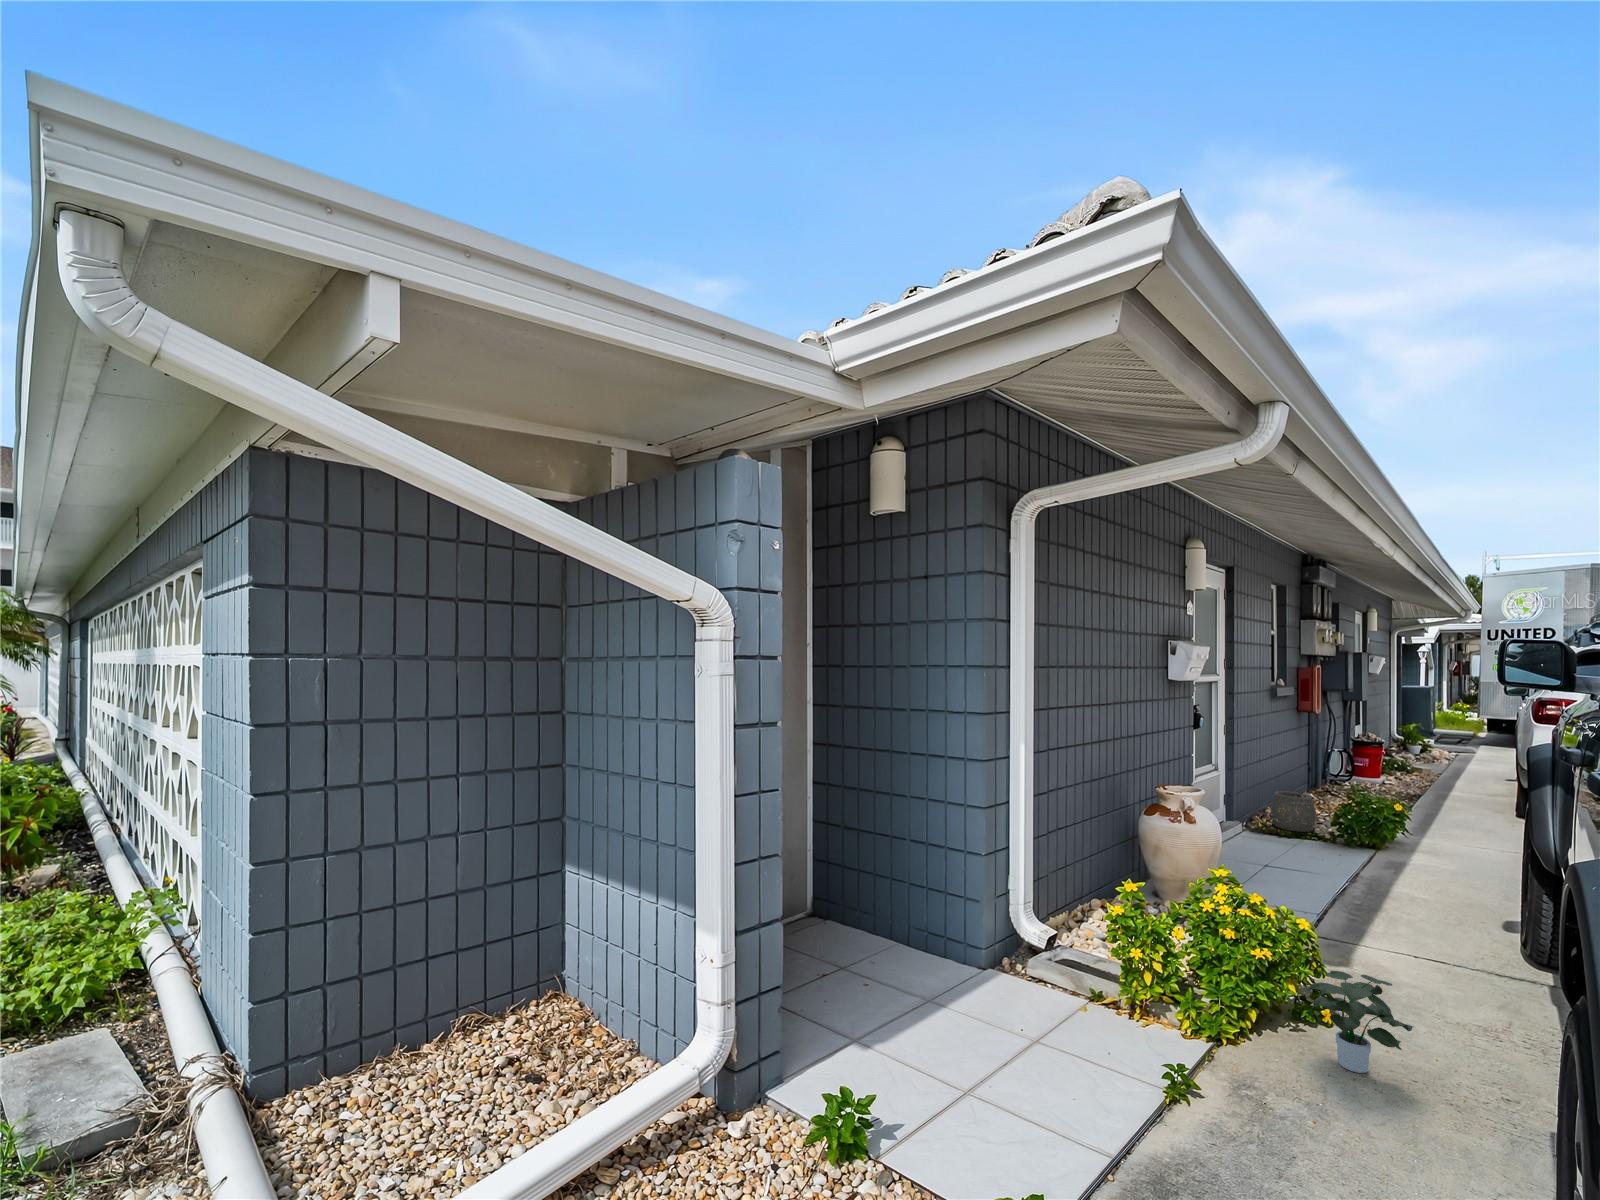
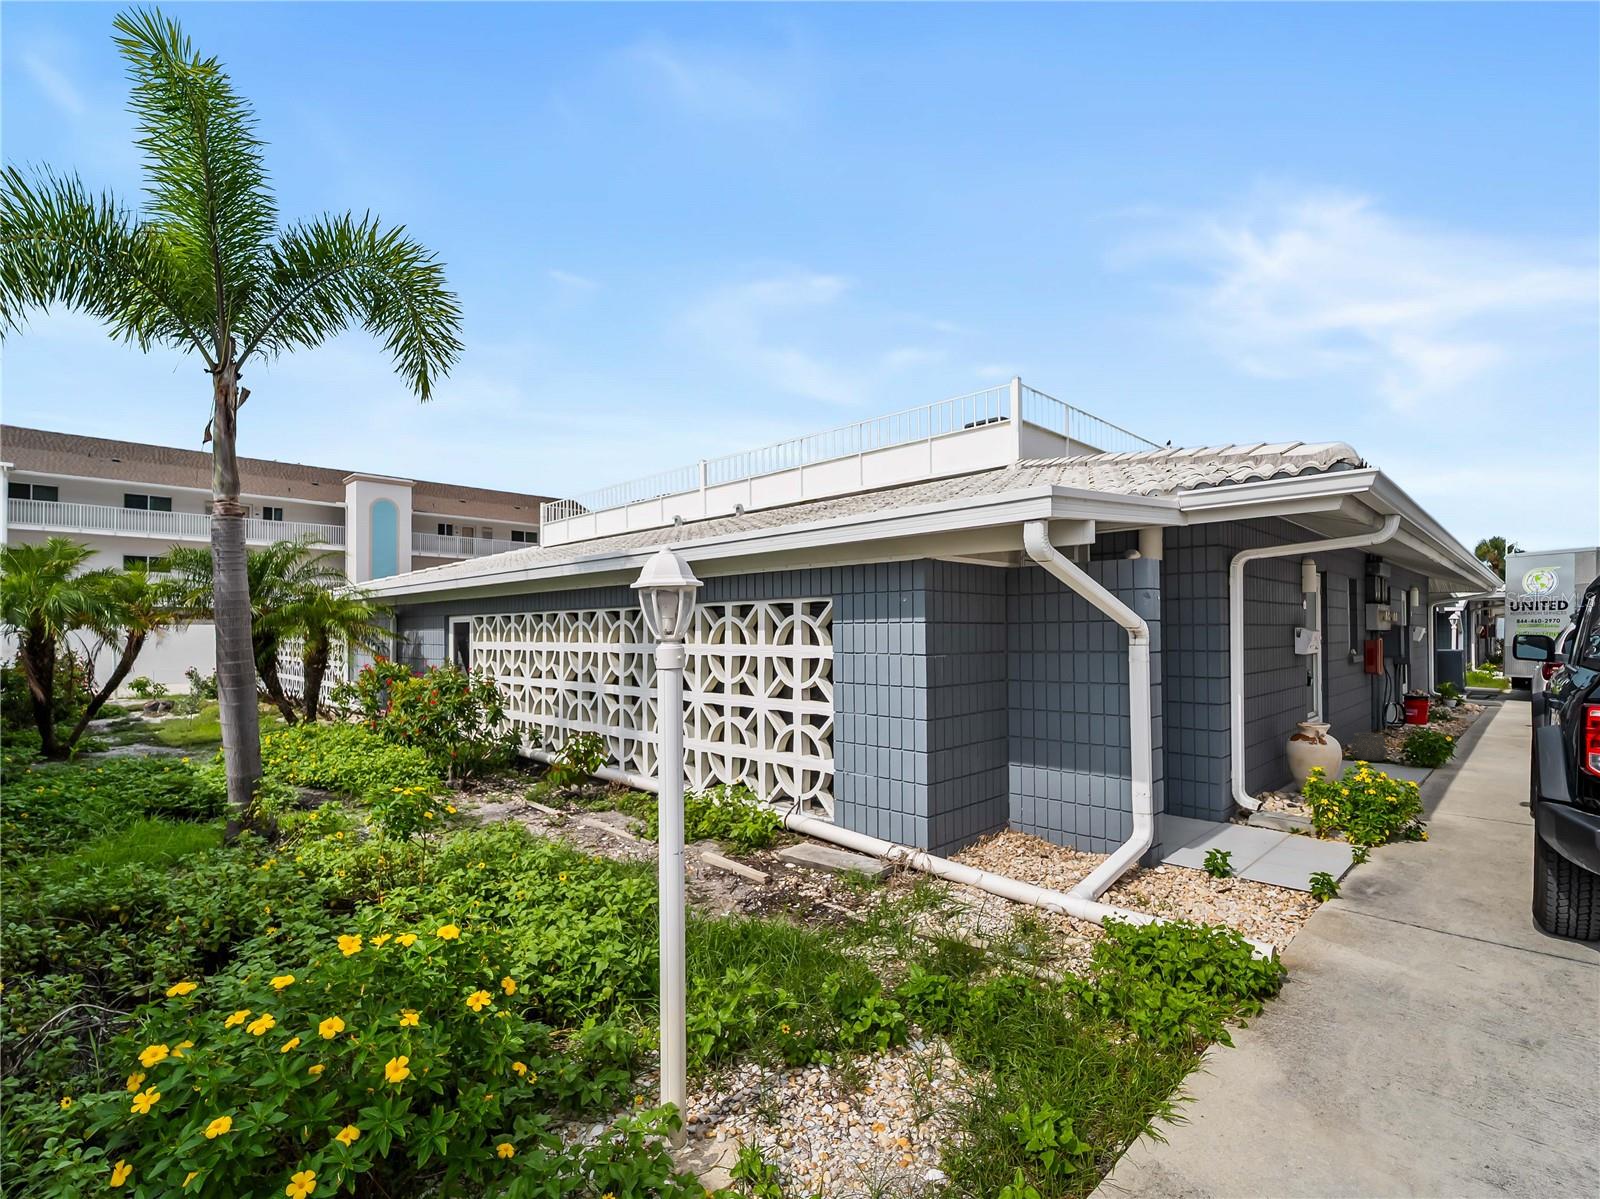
potted plant: present [1308,971,1413,1073] -> none [1412,808,1472,858]

